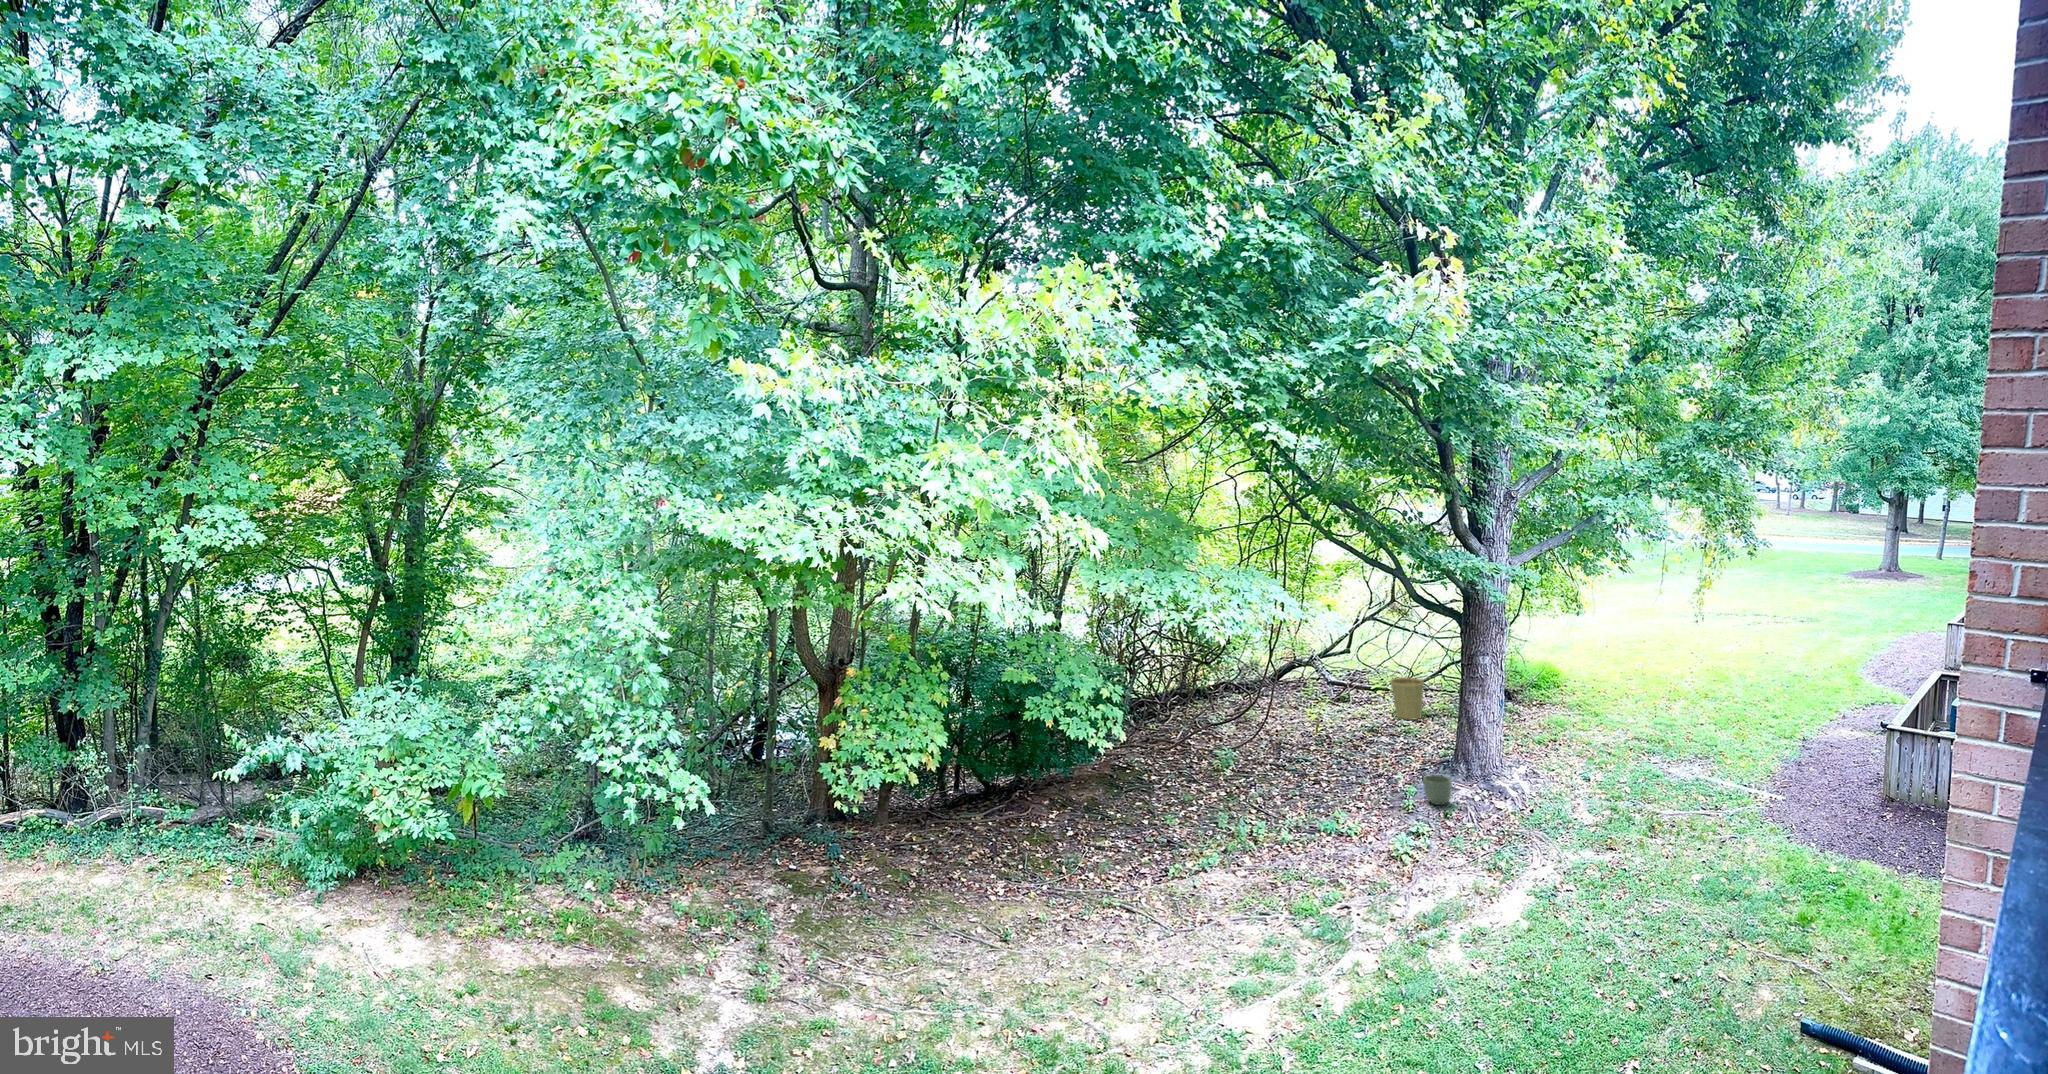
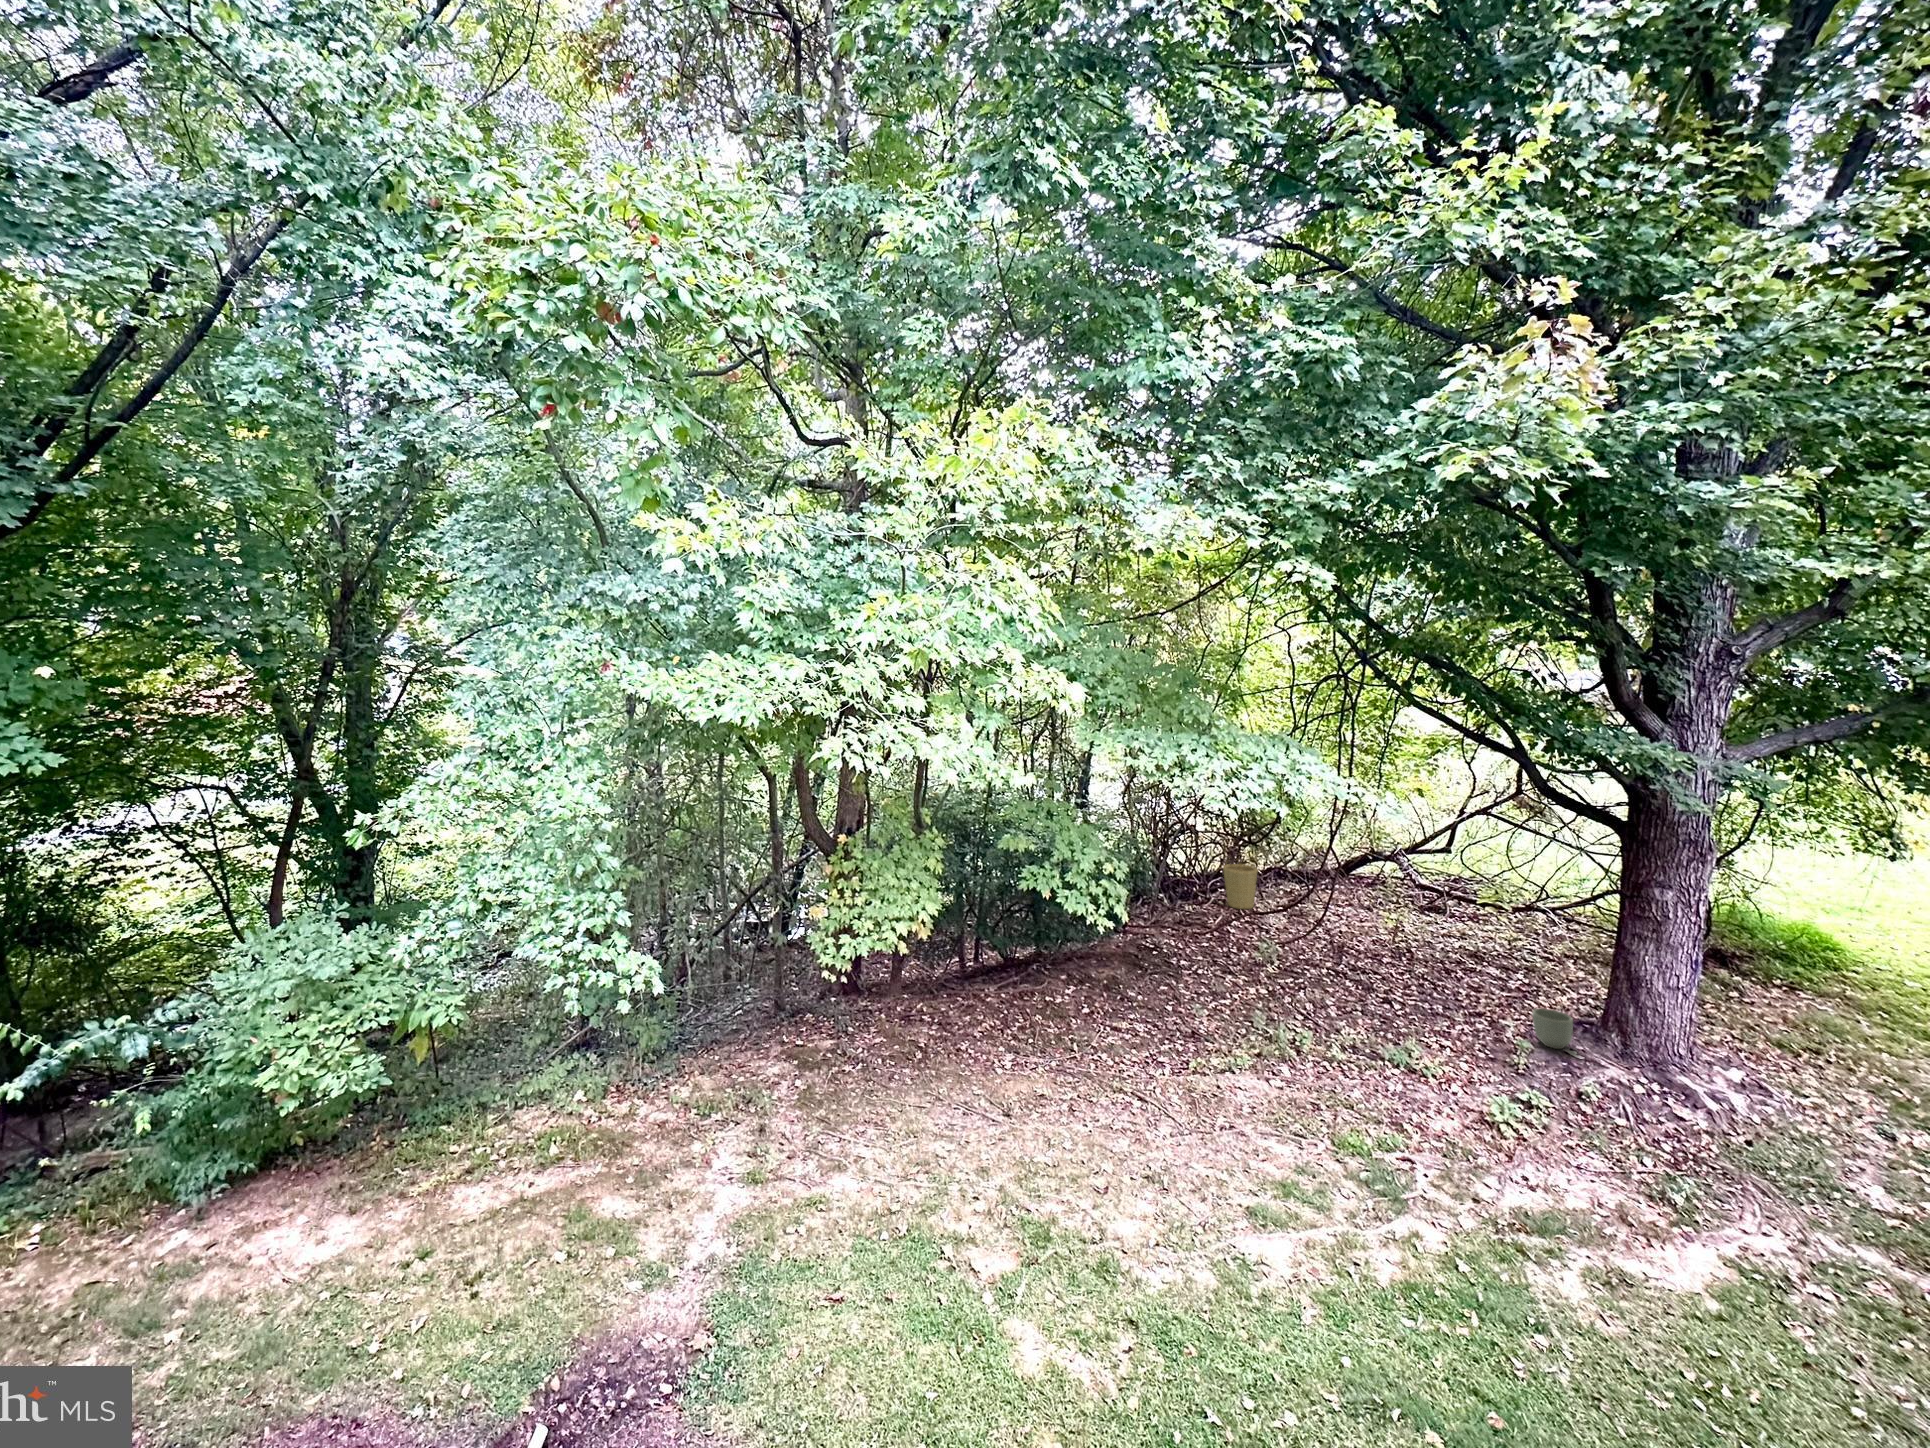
basket: present [1390,676,1424,720] -> present [1223,864,1258,909]

